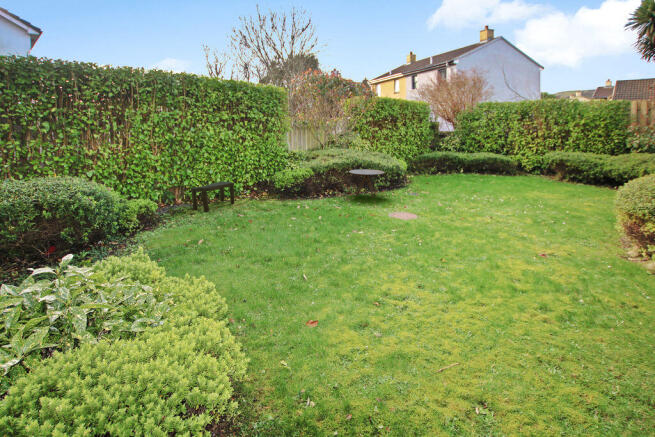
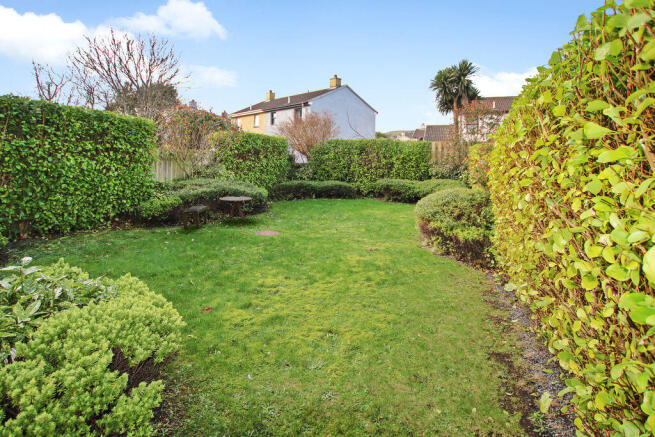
bench: present [191,181,235,211] -> present [182,206,208,229]

